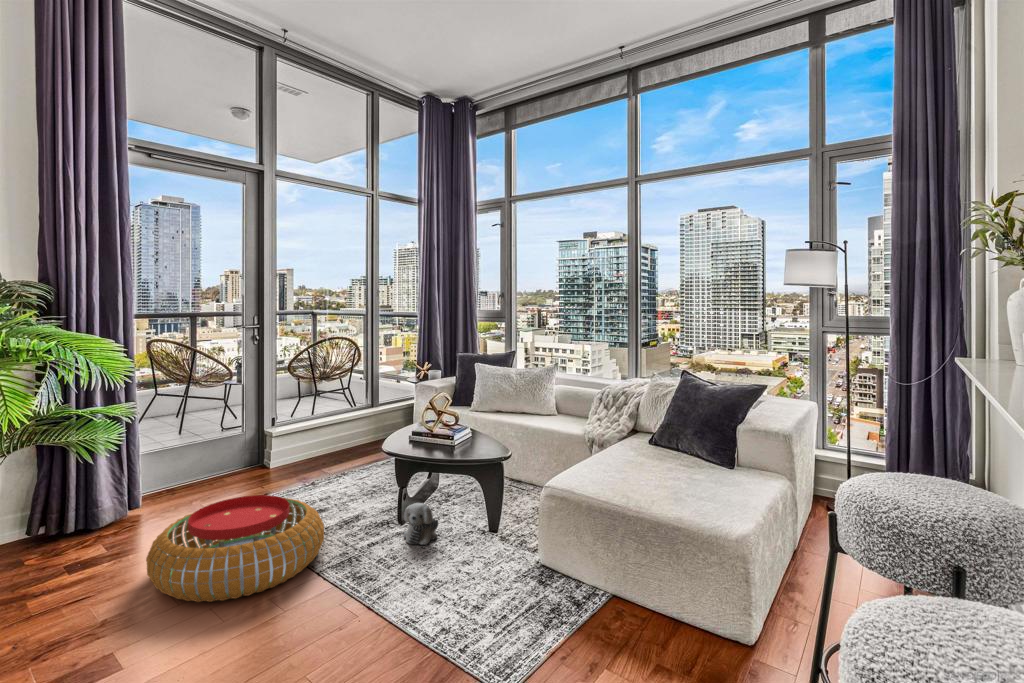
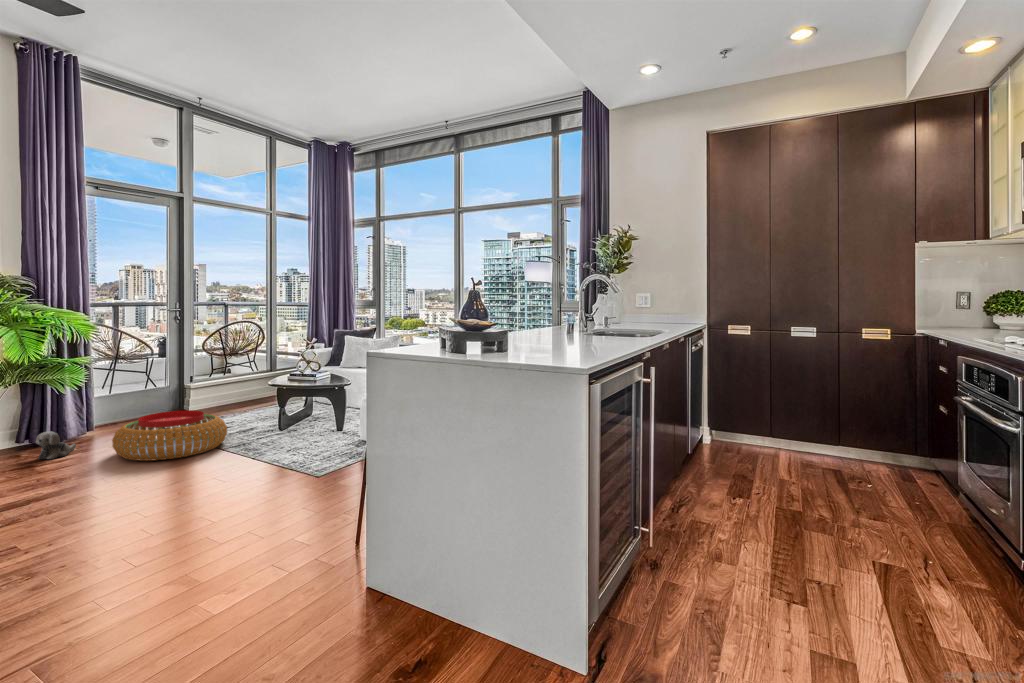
plush toy: present [404,503,438,545] -> present [36,432,76,459]

